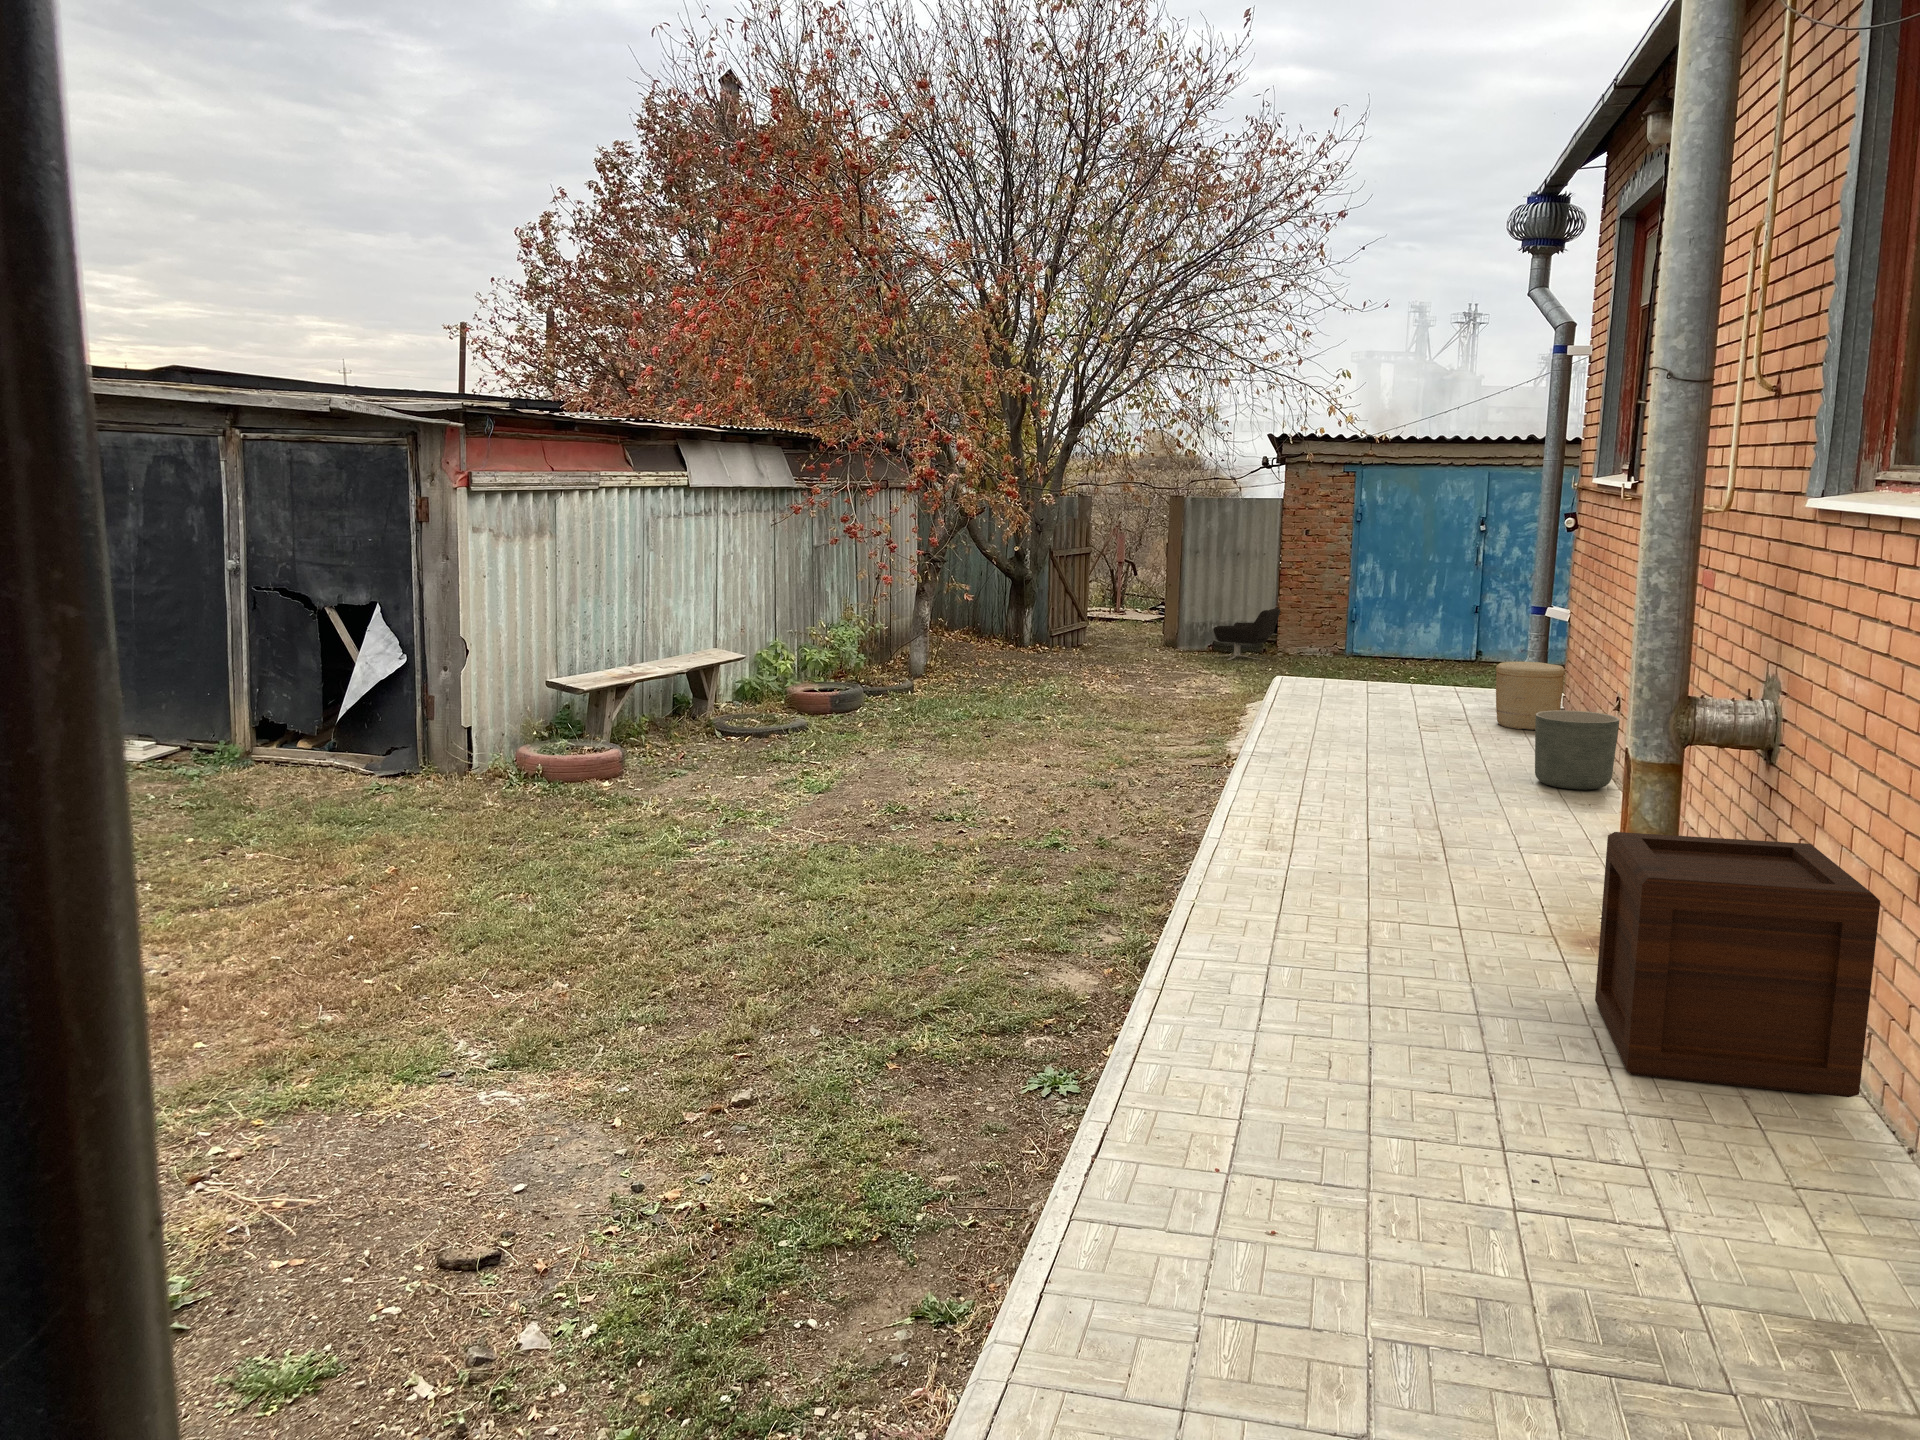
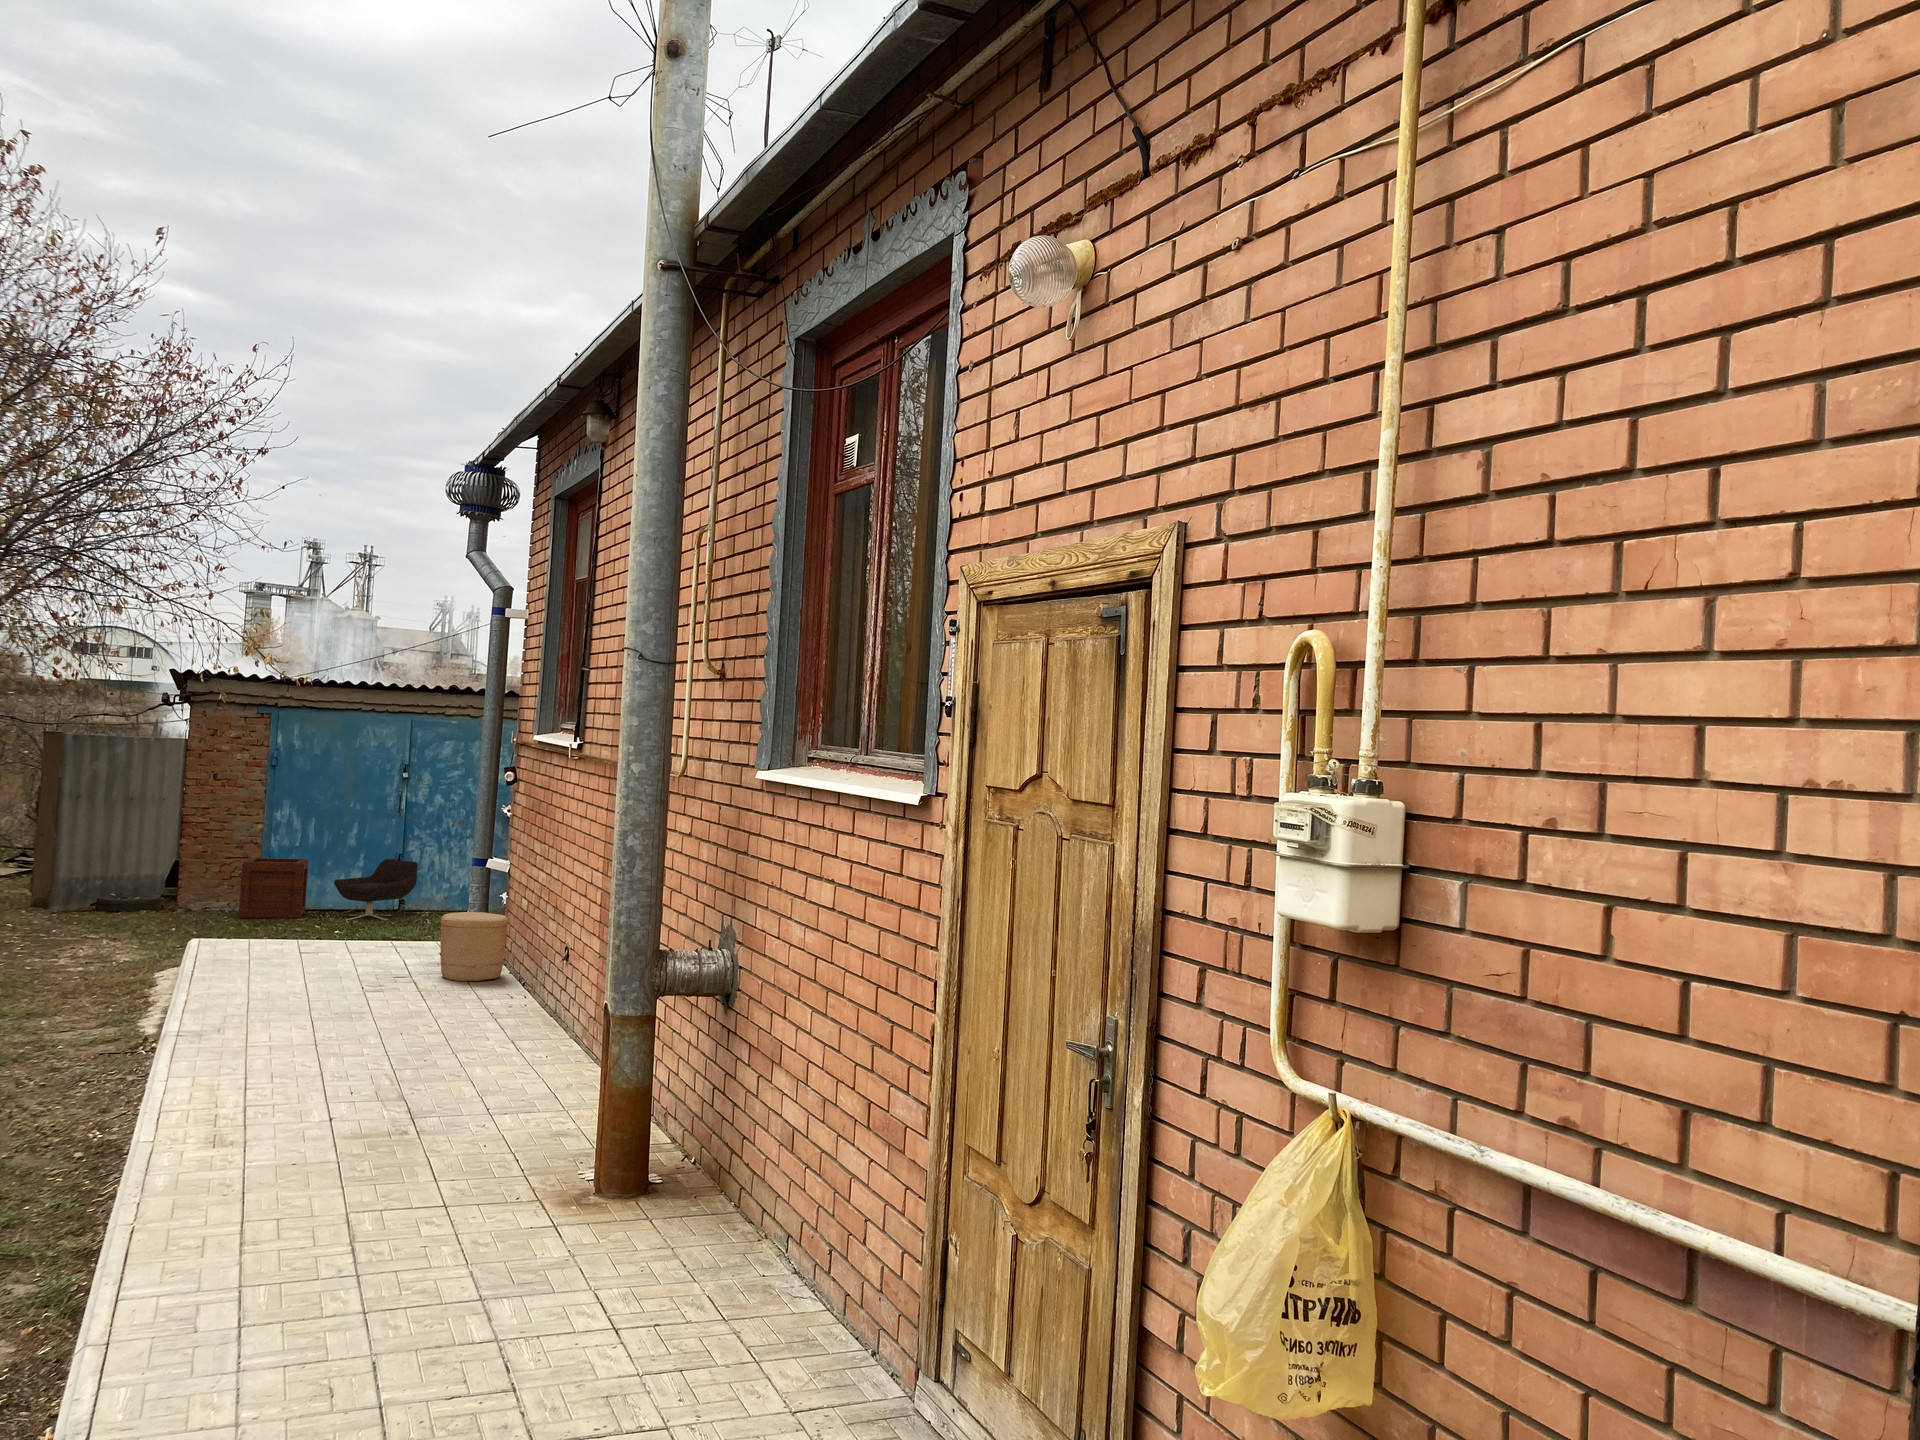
lounge chair: present [1213,608,1280,660] -> present [334,859,418,920]
planter: present [1535,710,1619,790] -> none [490,961,570,1041]
wooden crate: present [1595,832,1880,1097] -> present [239,858,309,919]

